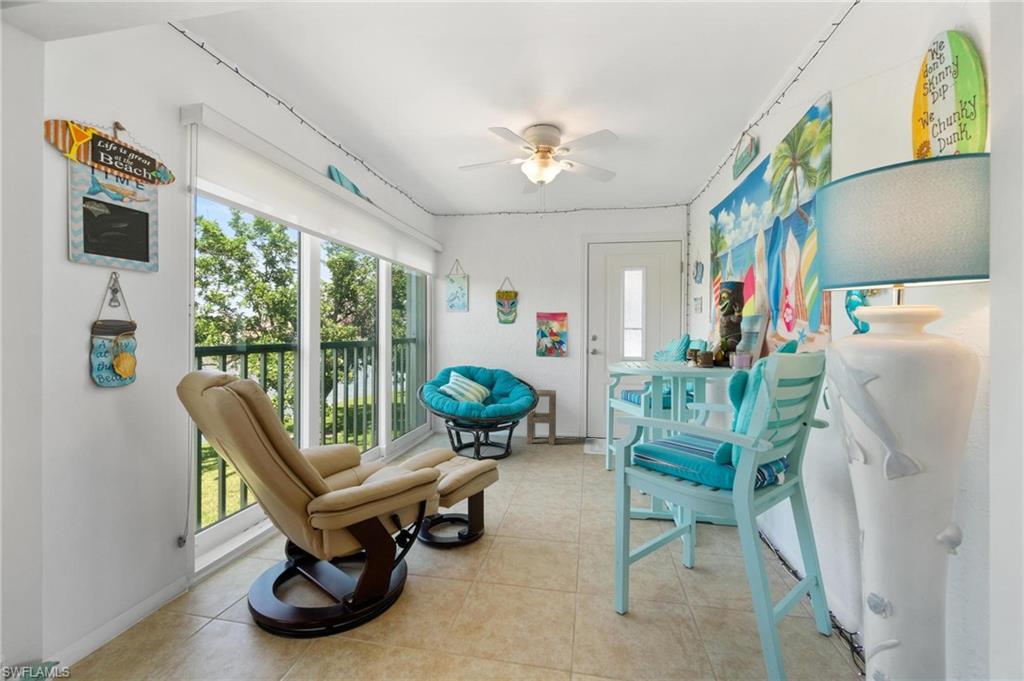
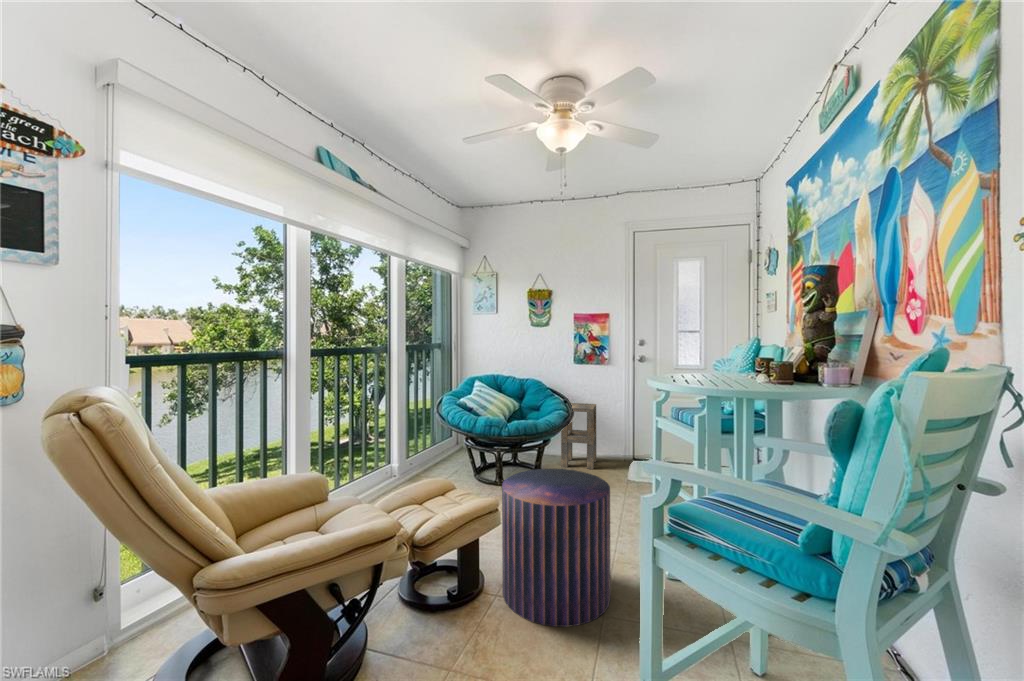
pouf: none [499,437,583,550] -> present [502,469,611,627]

